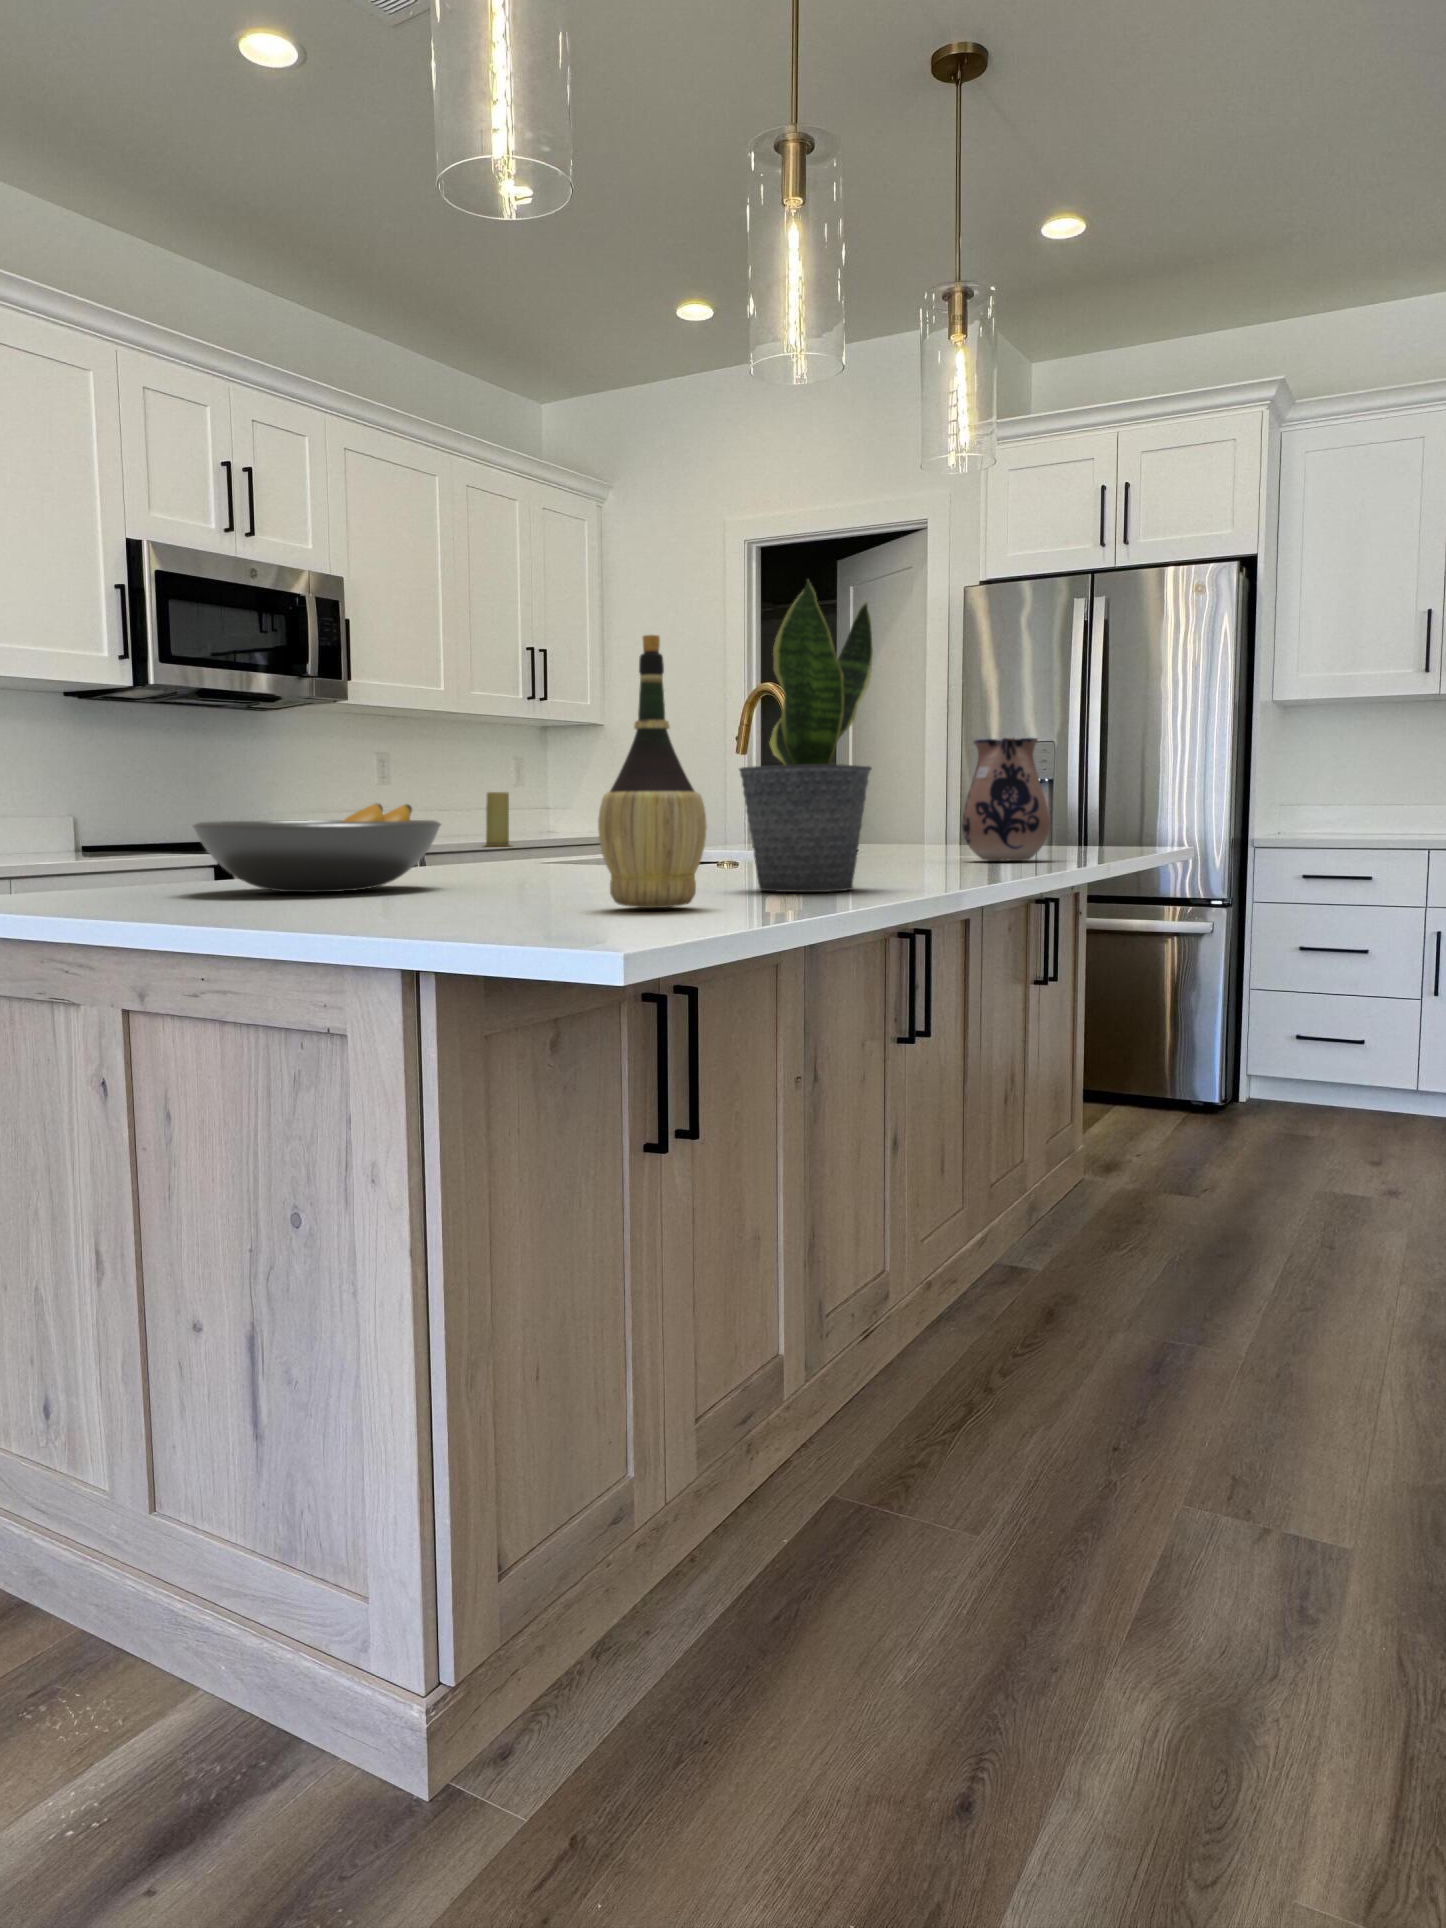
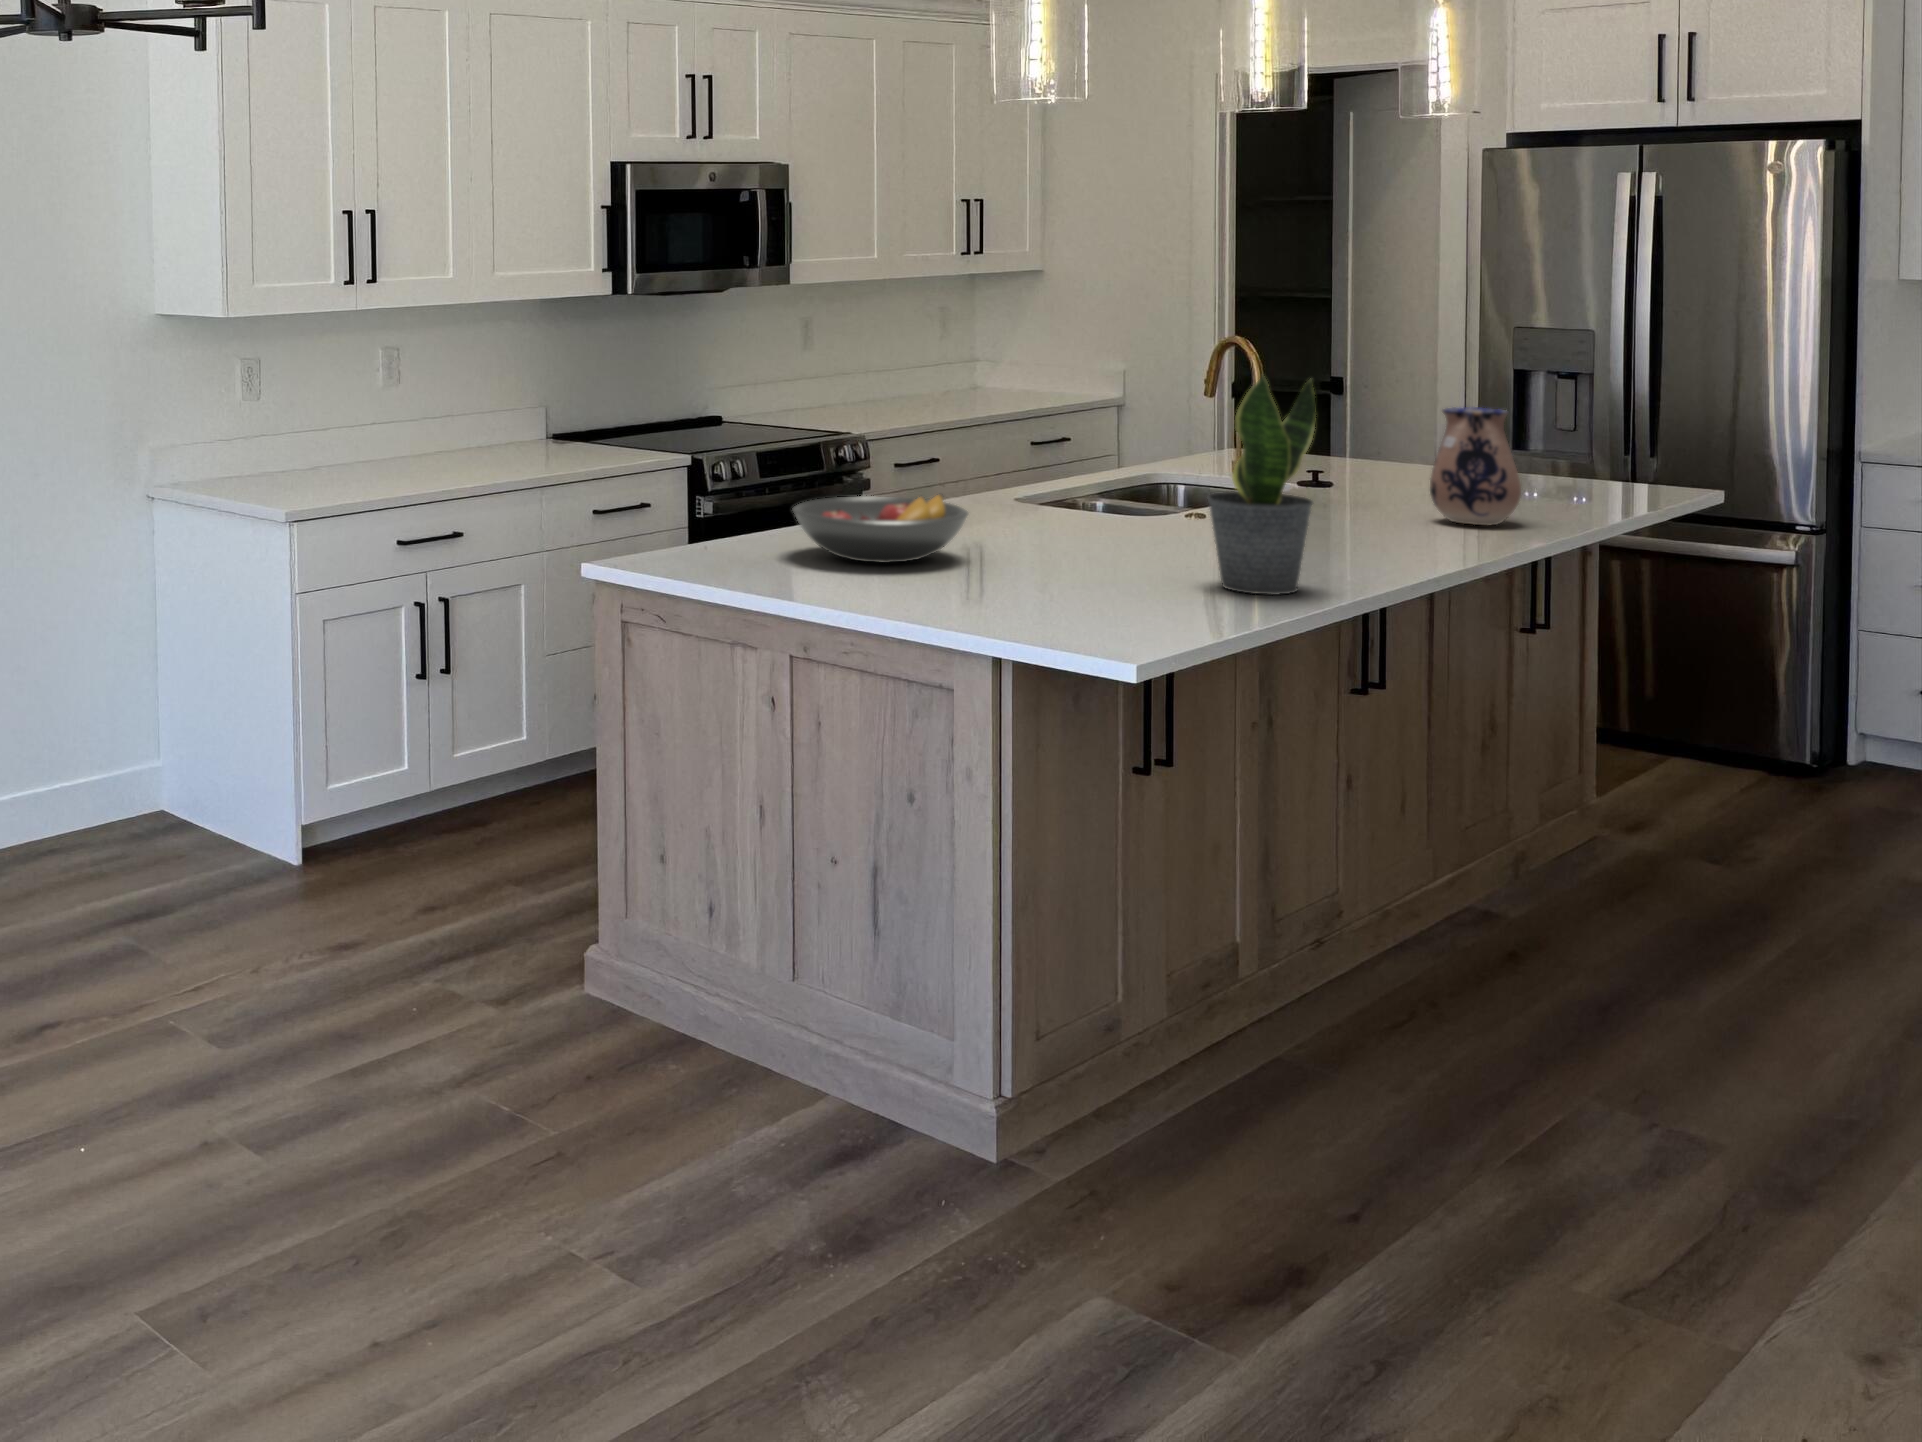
wine bottle: present [598,635,707,908] -> none [1110,441,1185,617]
candle: present [486,792,509,846] -> none [907,358,941,417]

